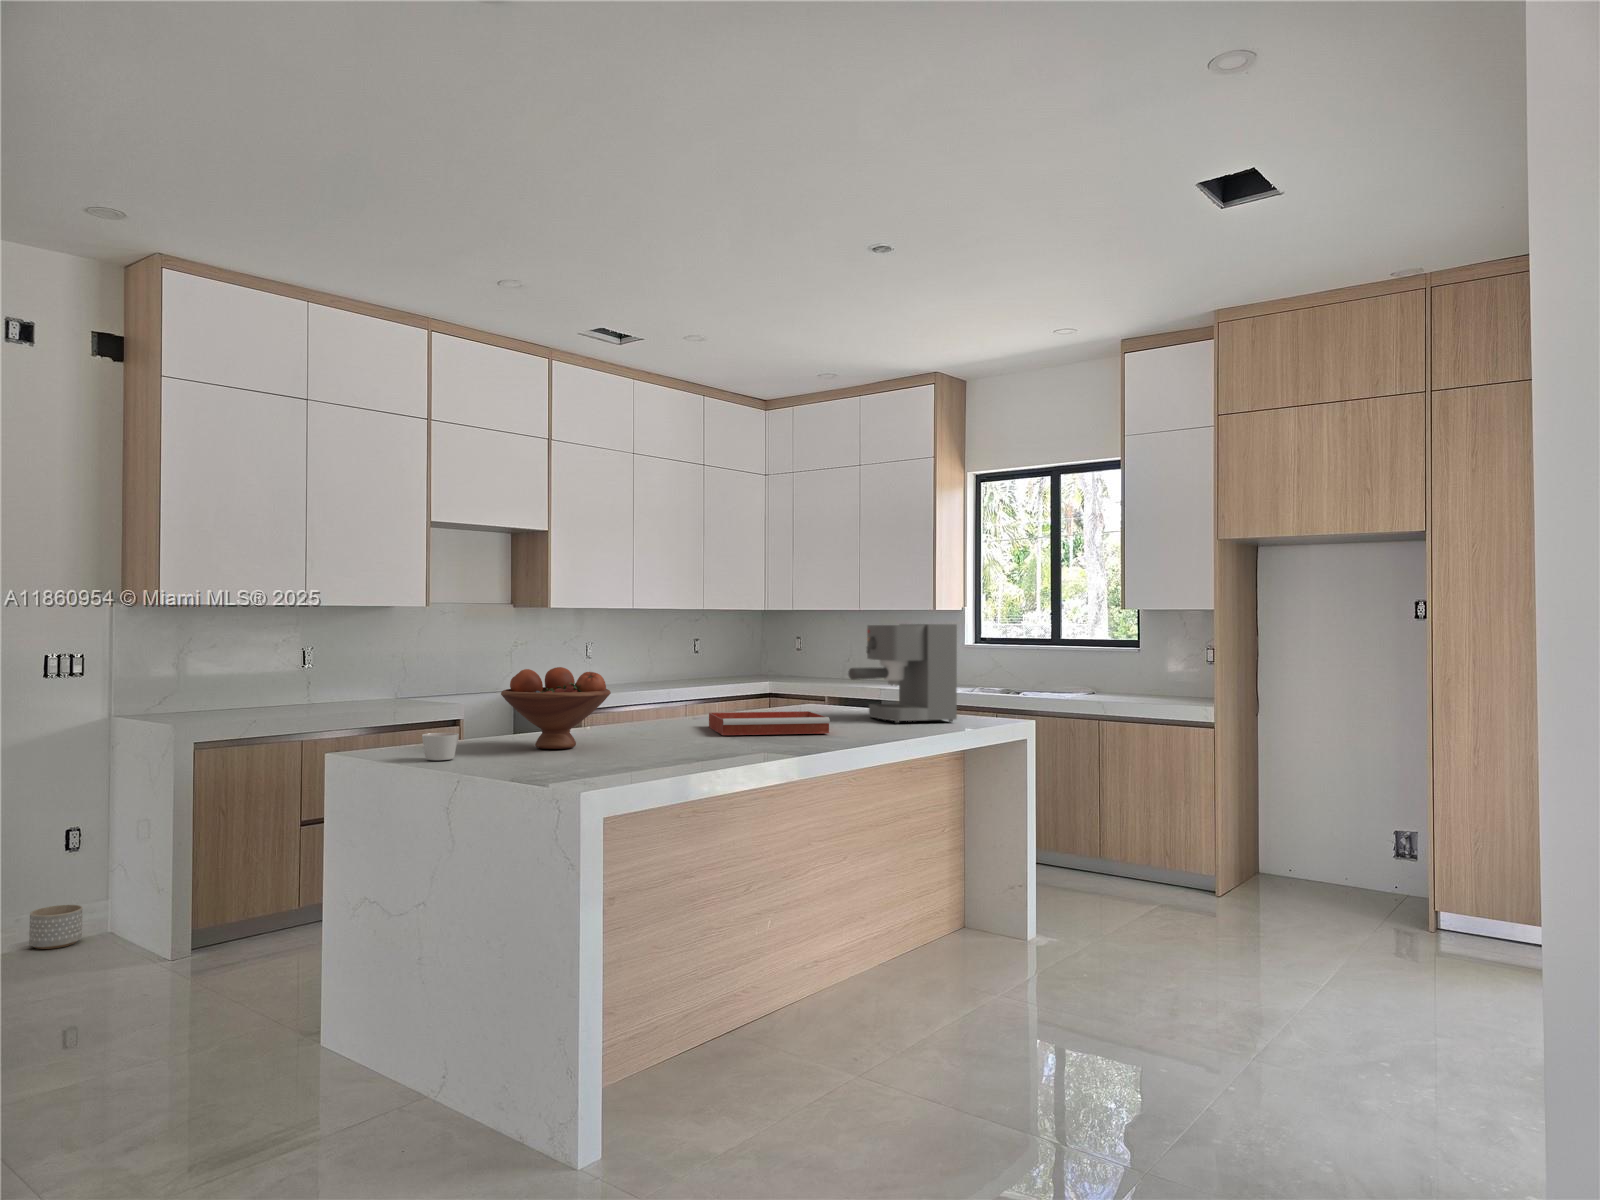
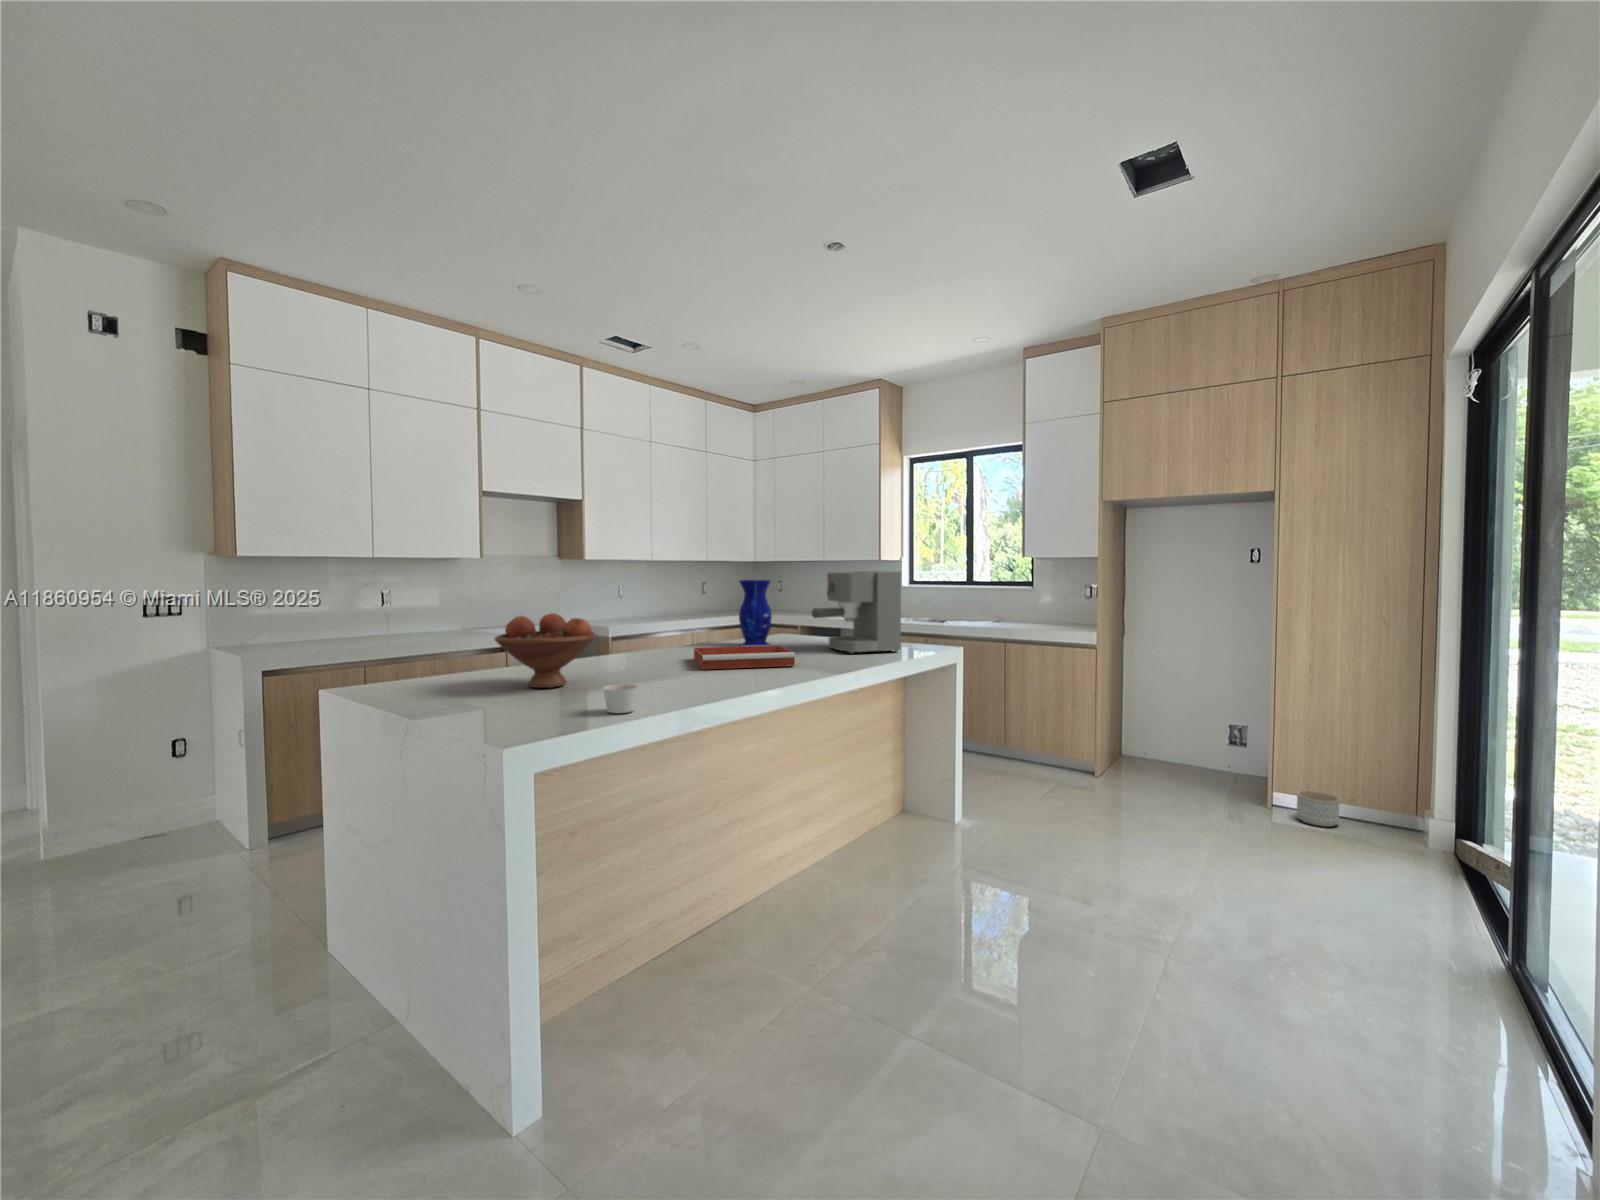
vase: none [759,634,799,716] -> present [739,580,772,646]
candle: present [422,733,459,760] -> present [603,684,638,713]
planter: present [29,905,83,949] -> present [1297,791,1340,827]

